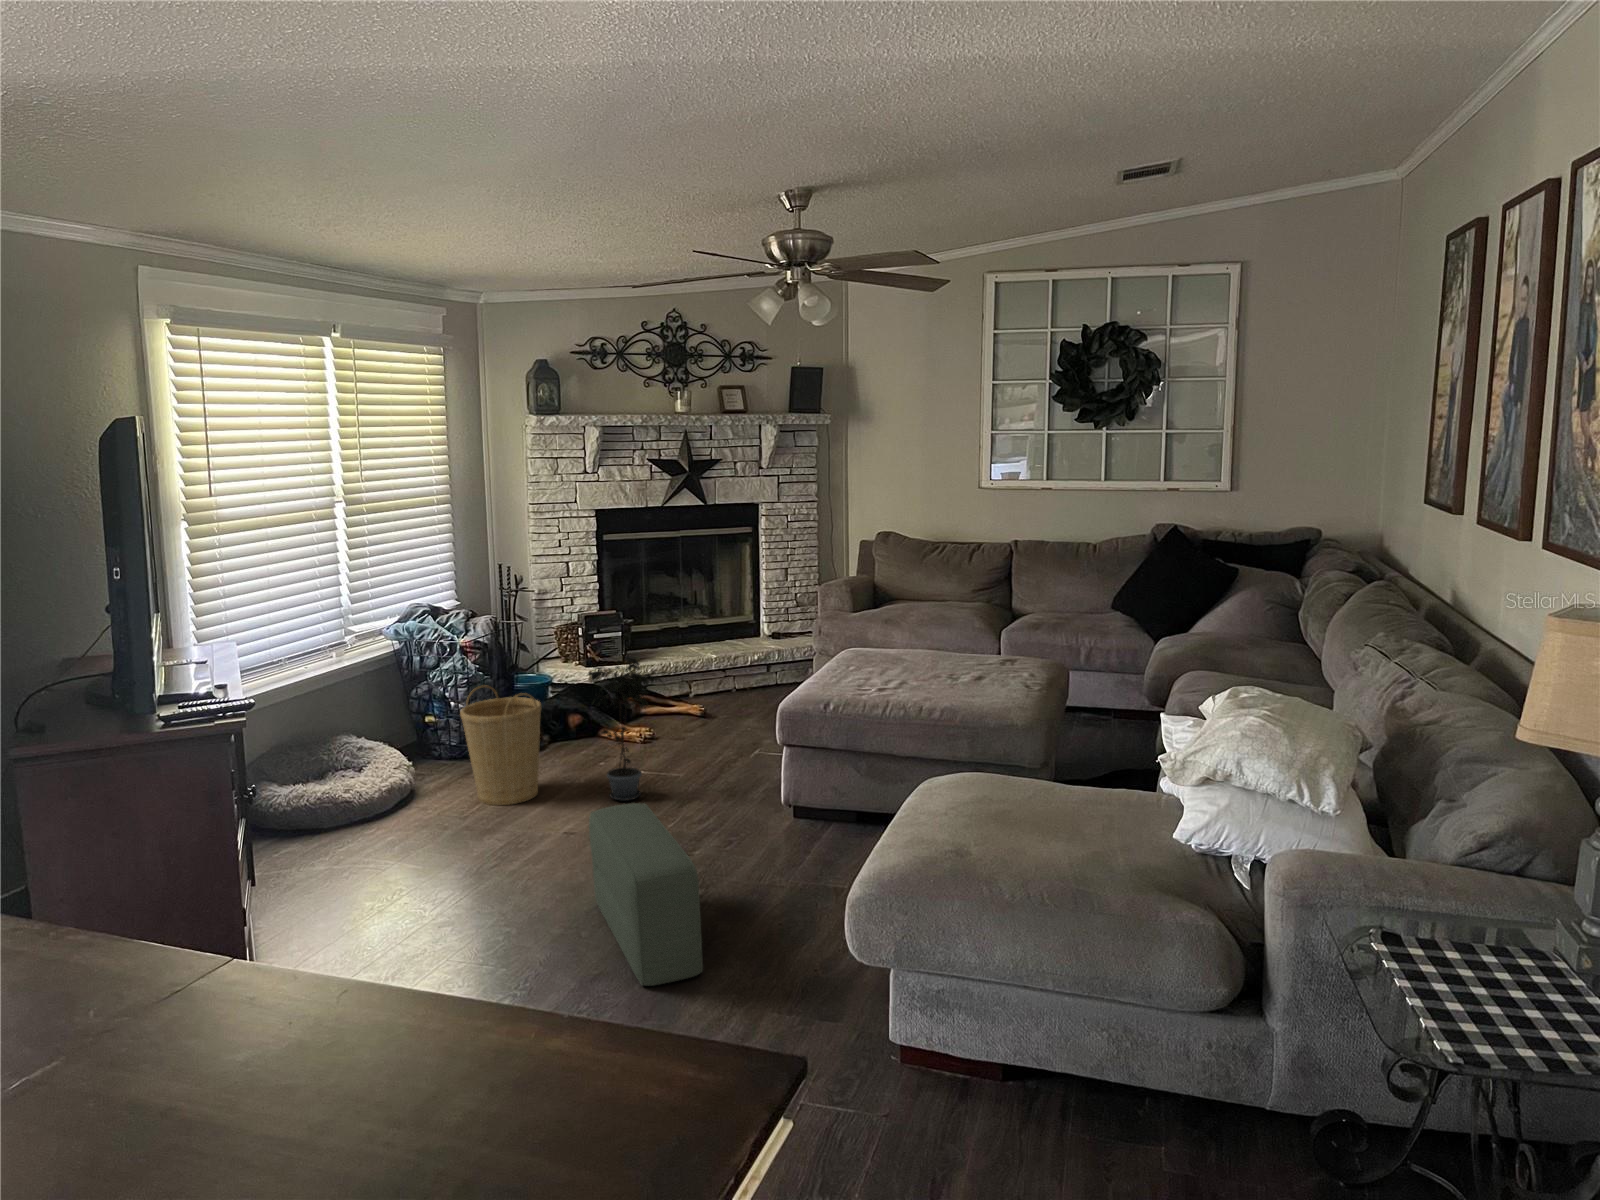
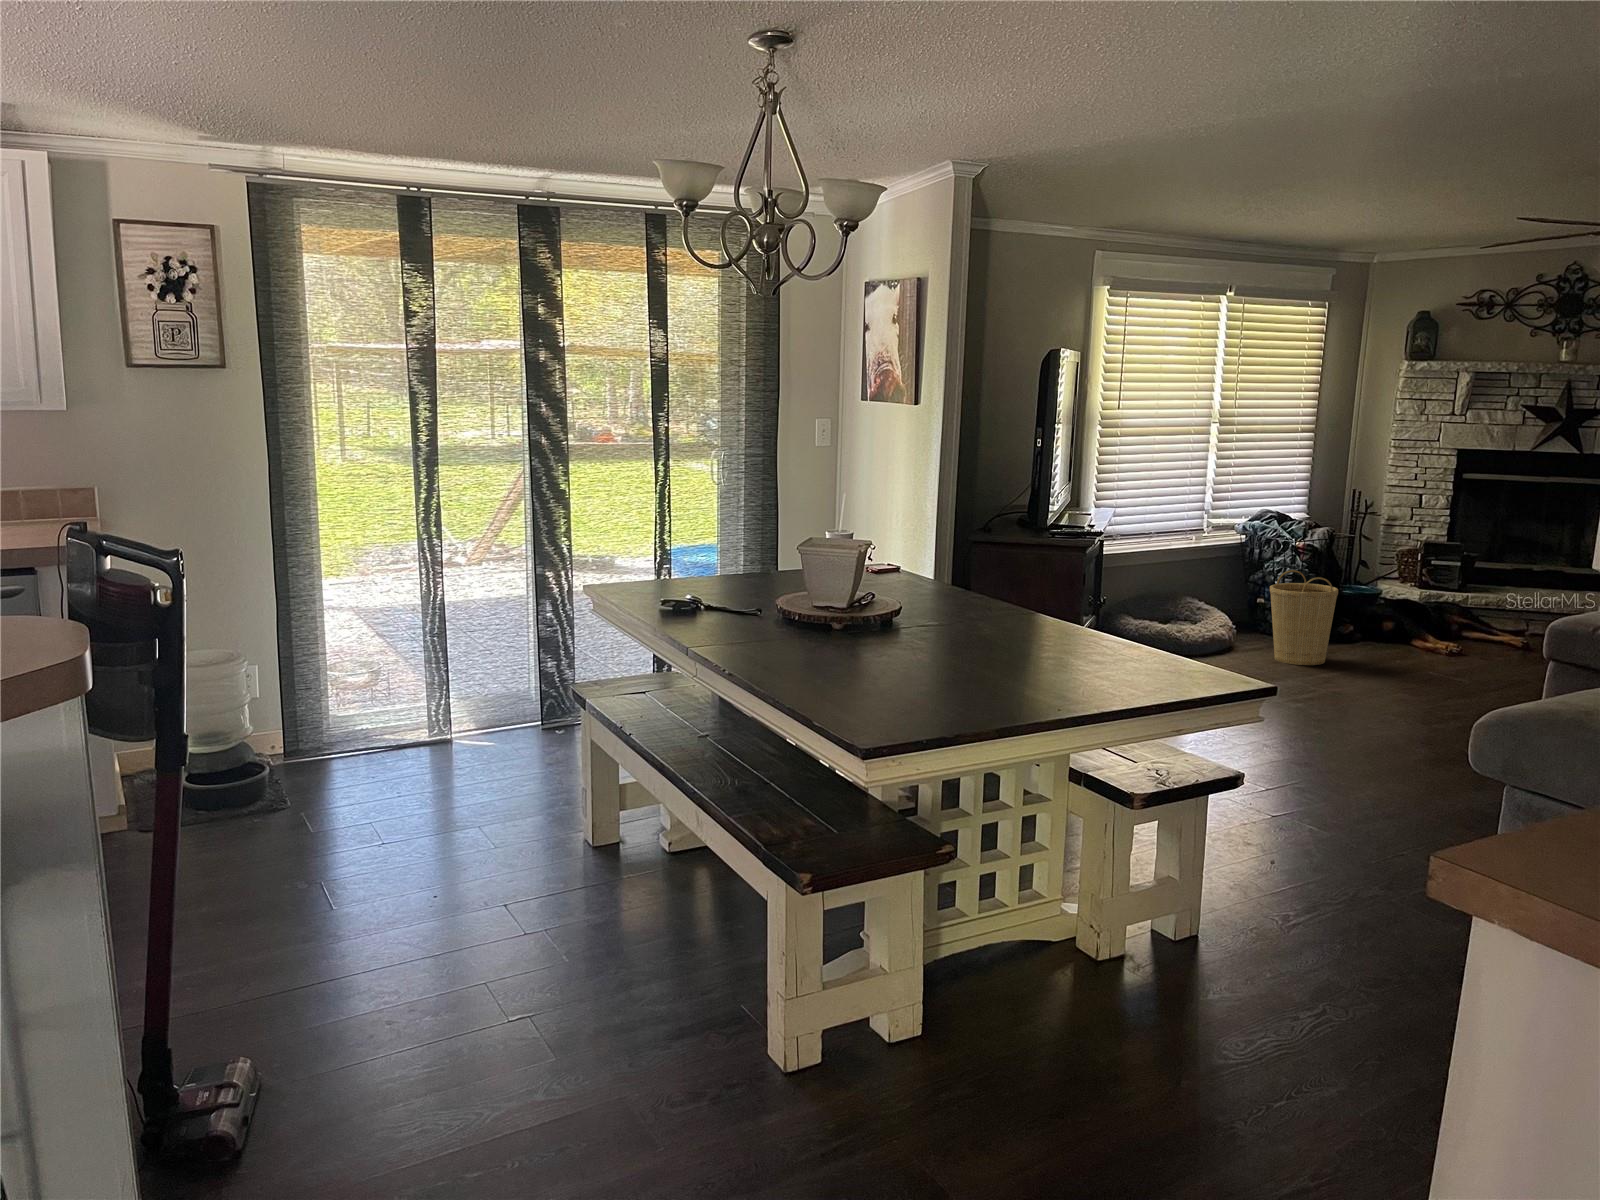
potted plant: present [588,651,662,801] -> none [1376,555,1444,681]
pouf: present [589,803,703,986] -> none [1318,650,1380,768]

